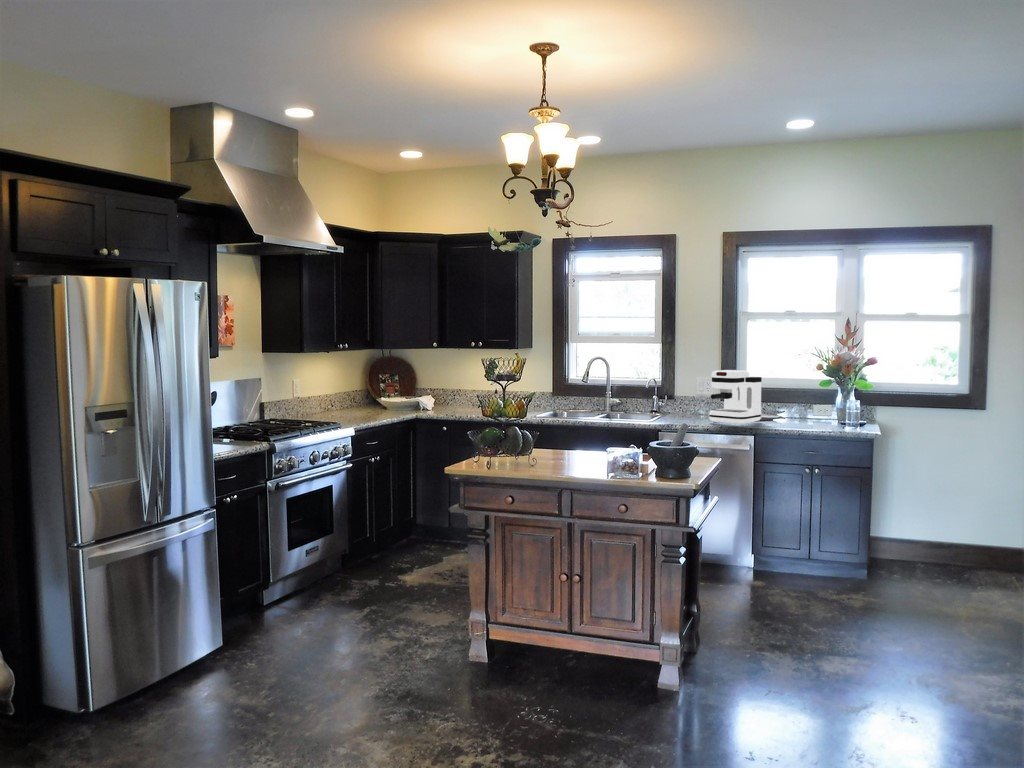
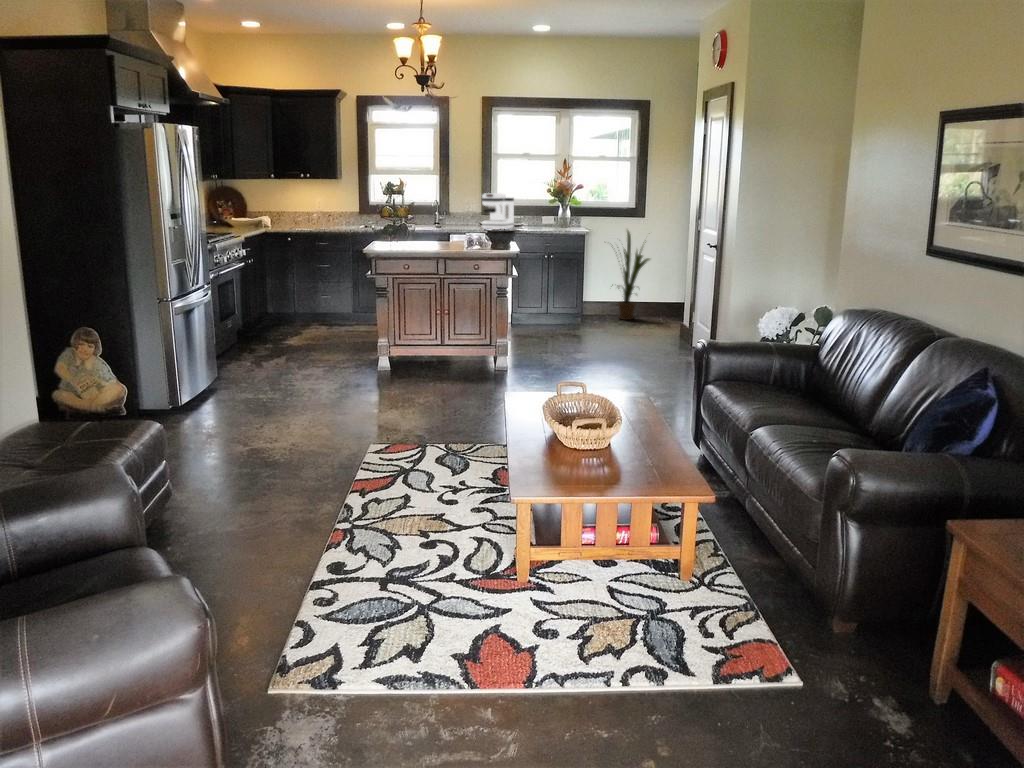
house plant: none [910,426,1003,579] -> present [612,230,650,320]

